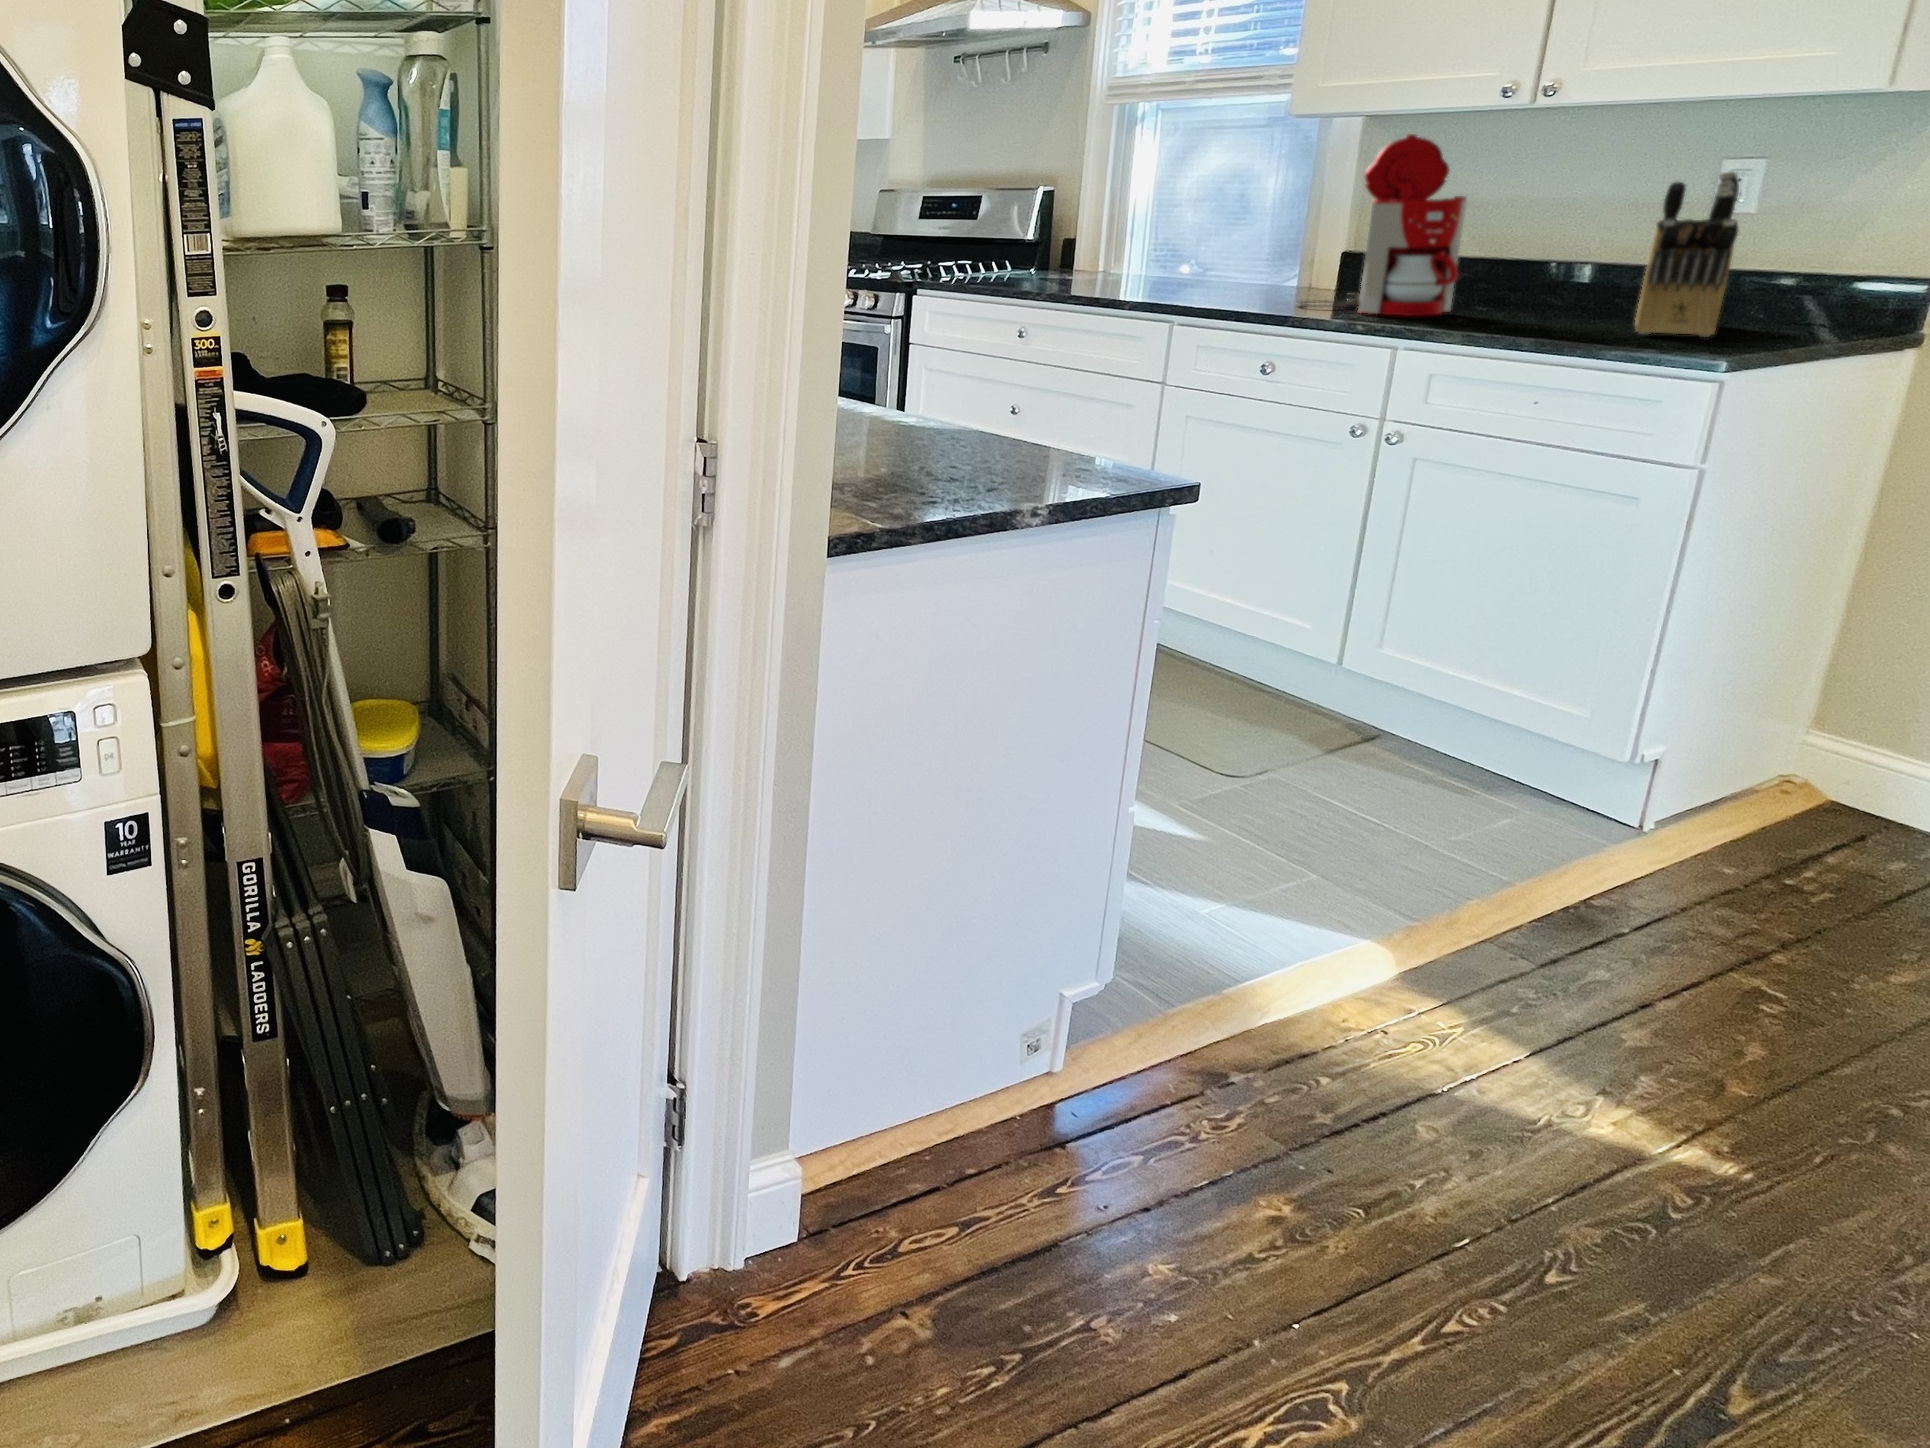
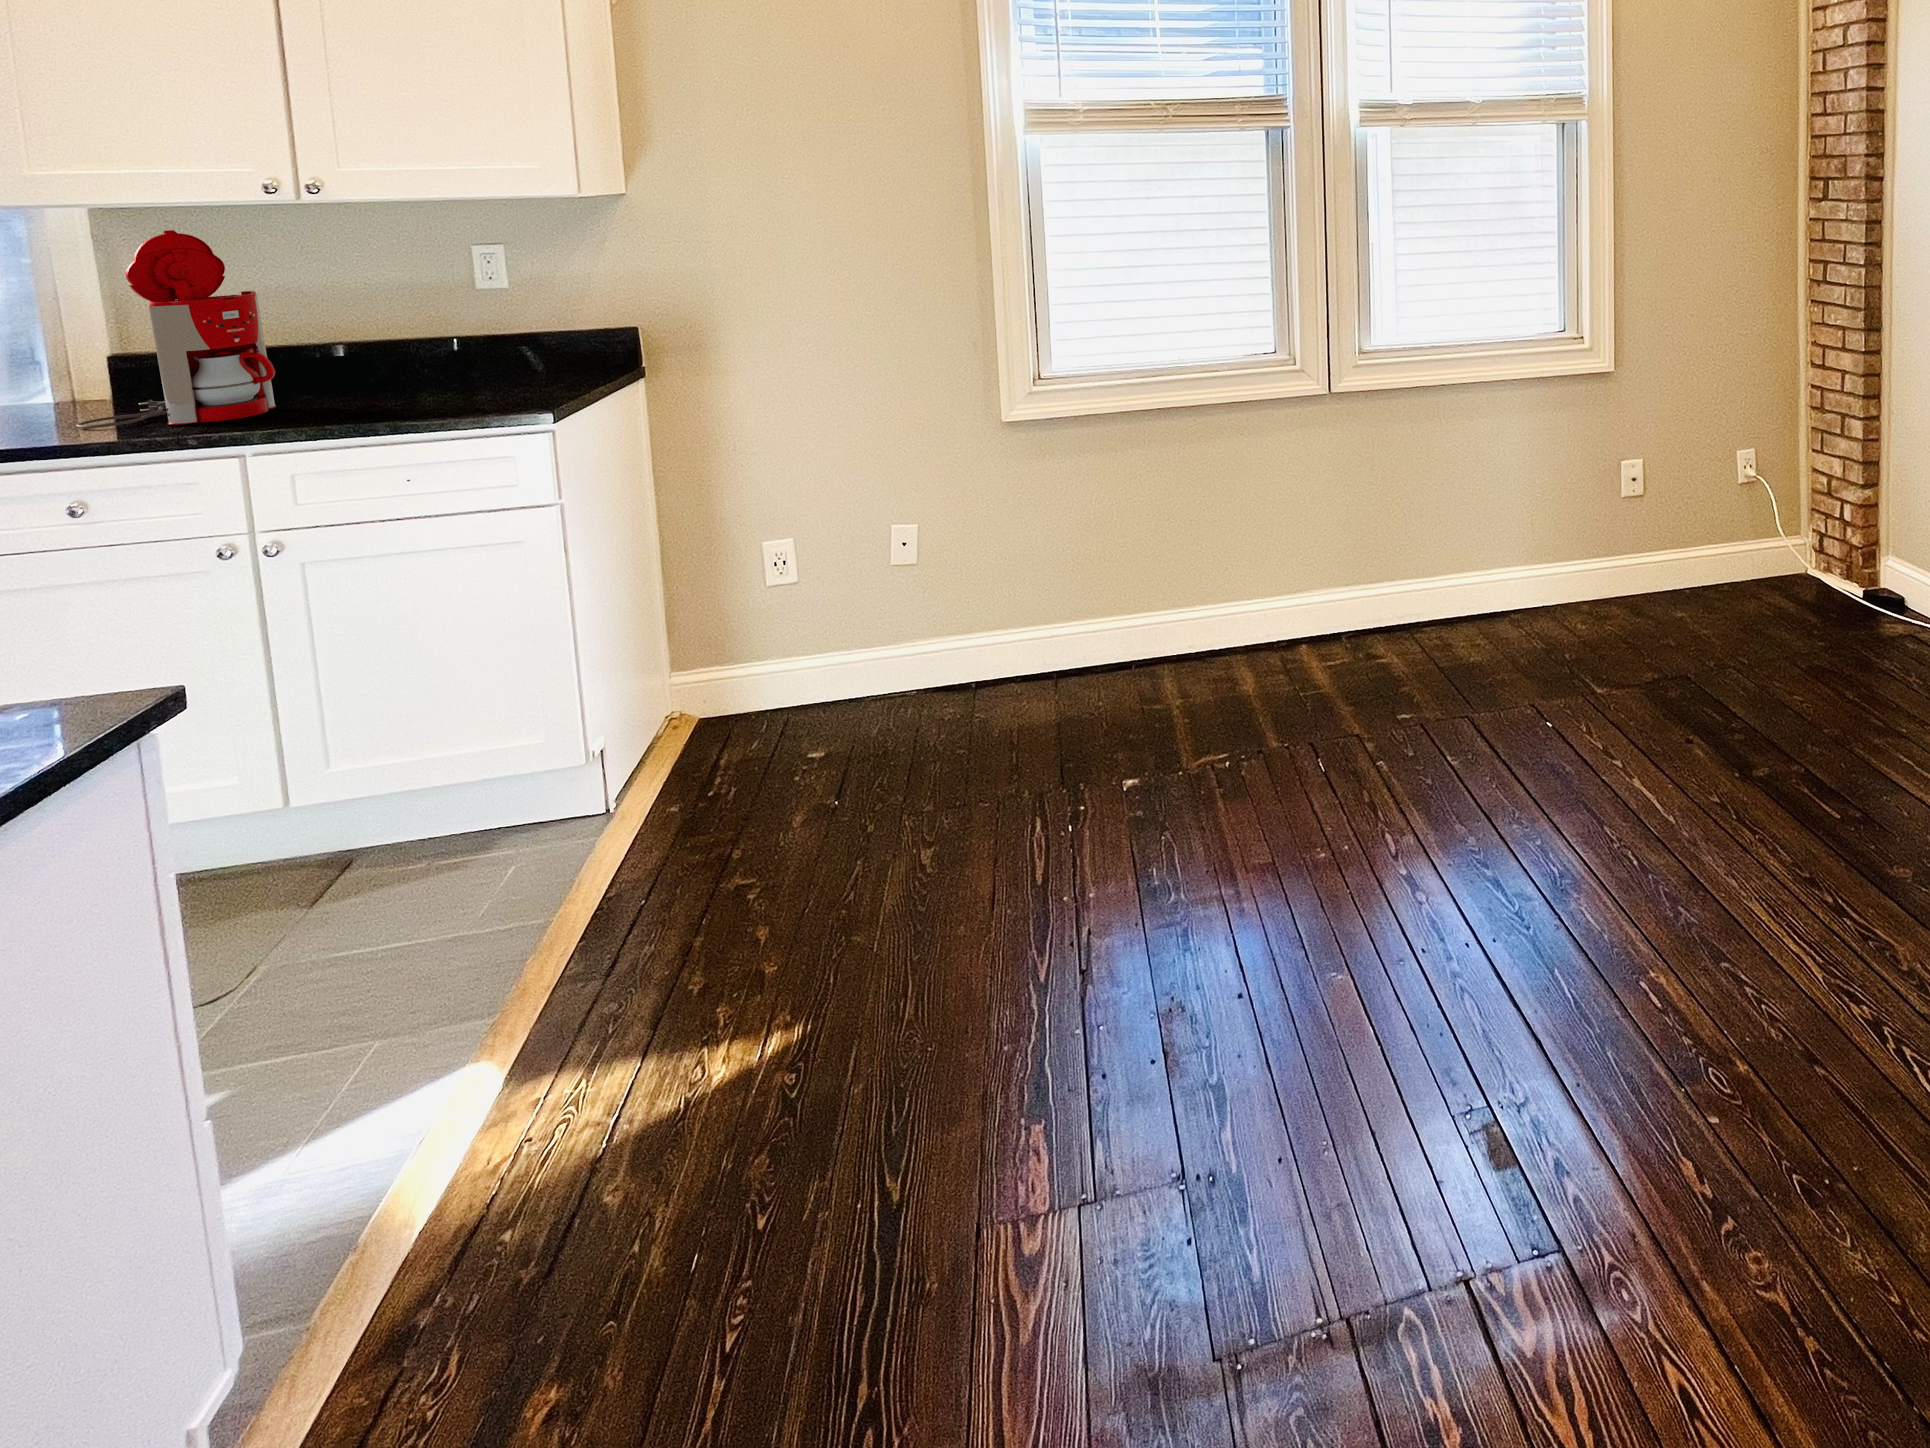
knife block: present [1635,171,1739,337] -> none [448,261,524,402]

